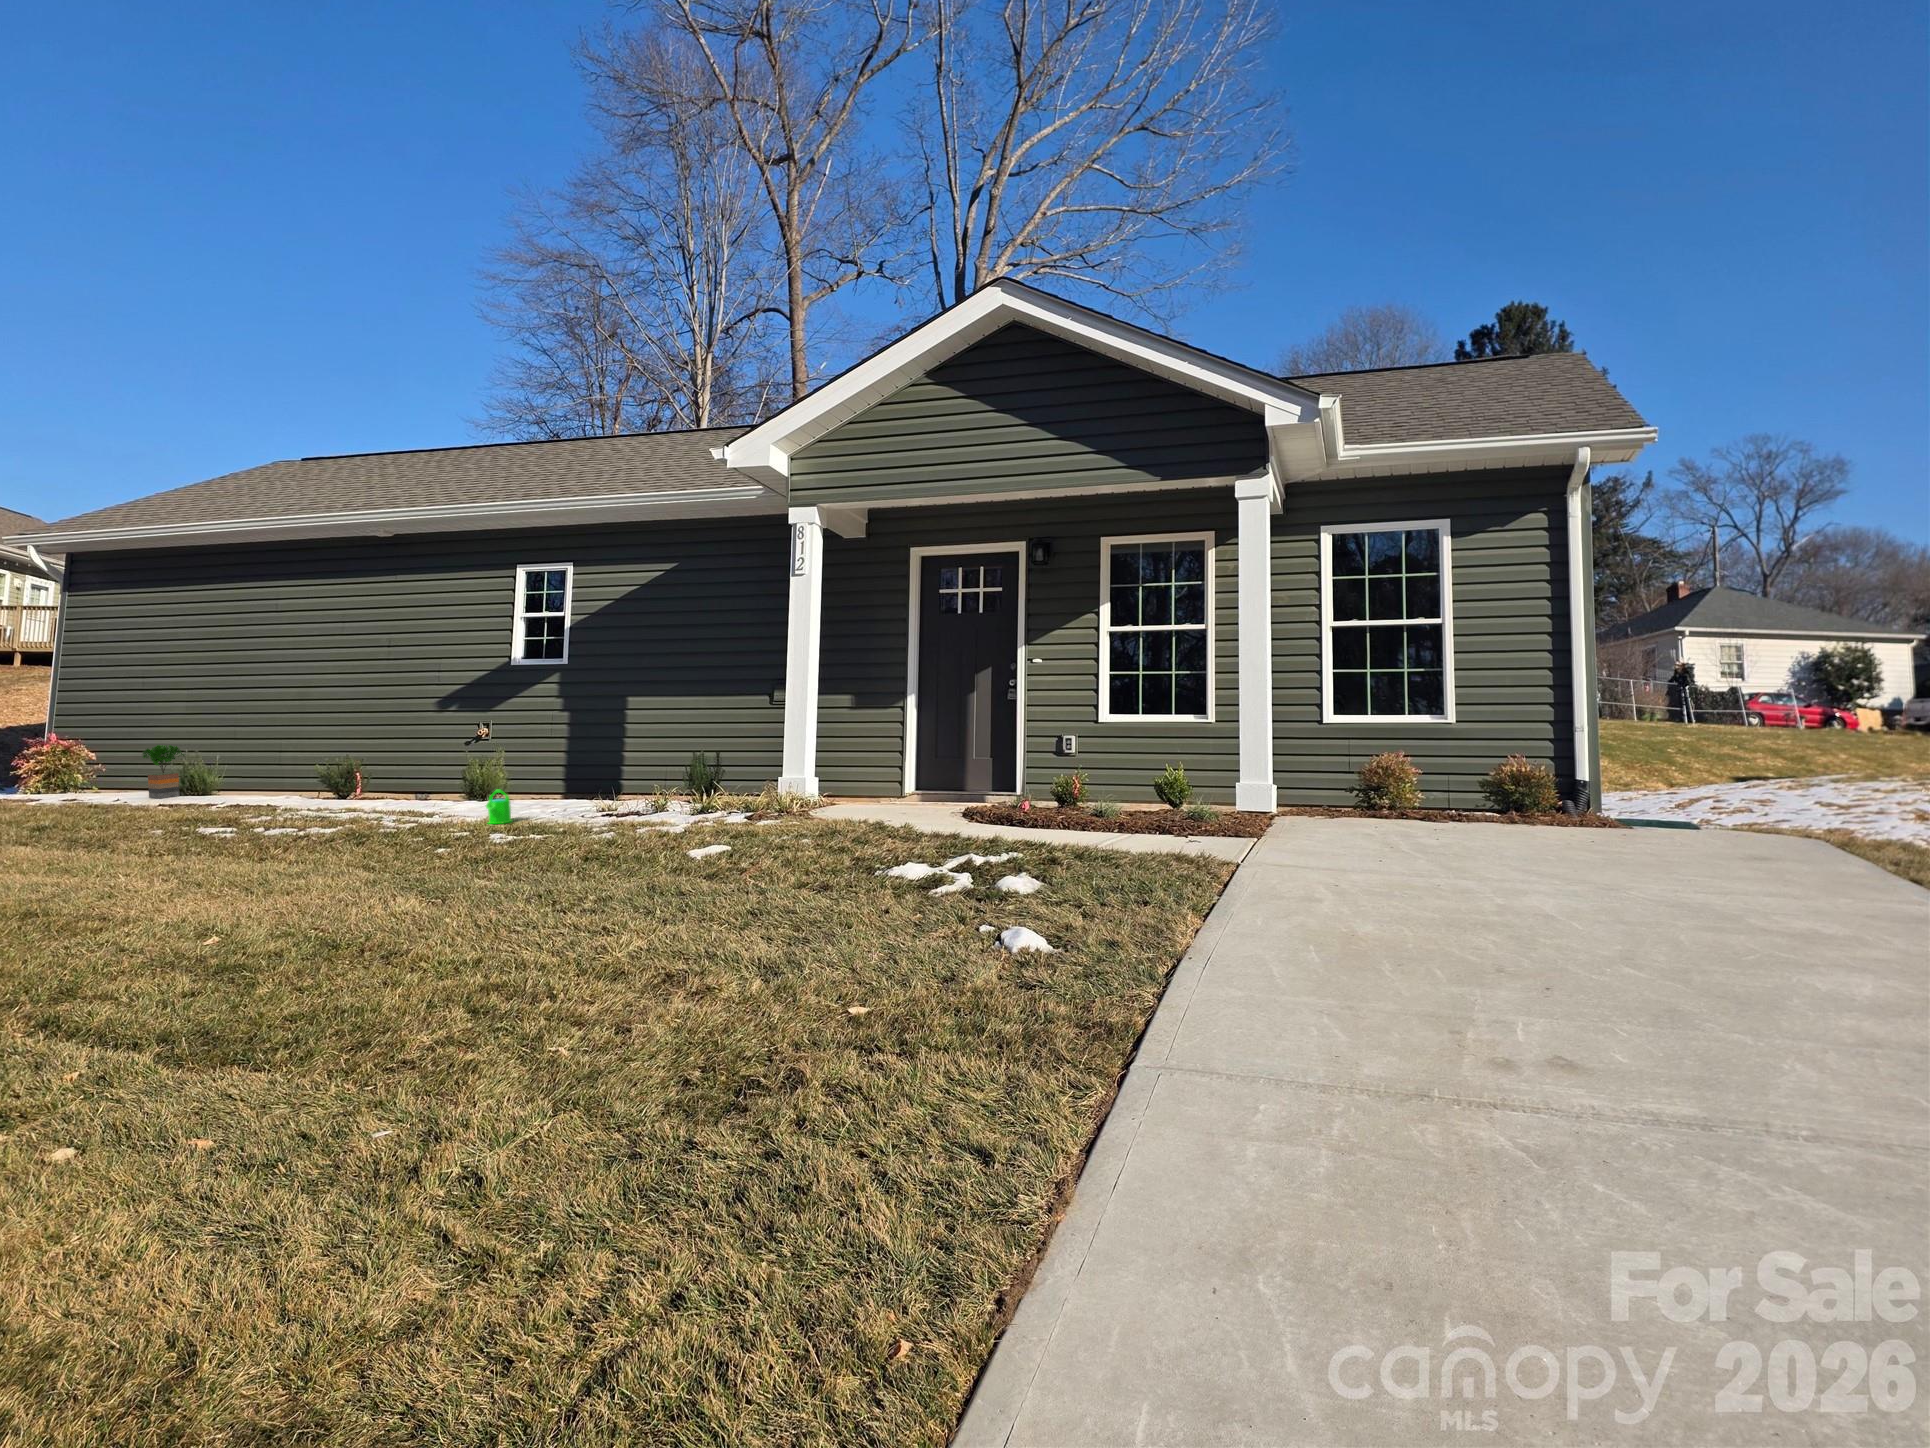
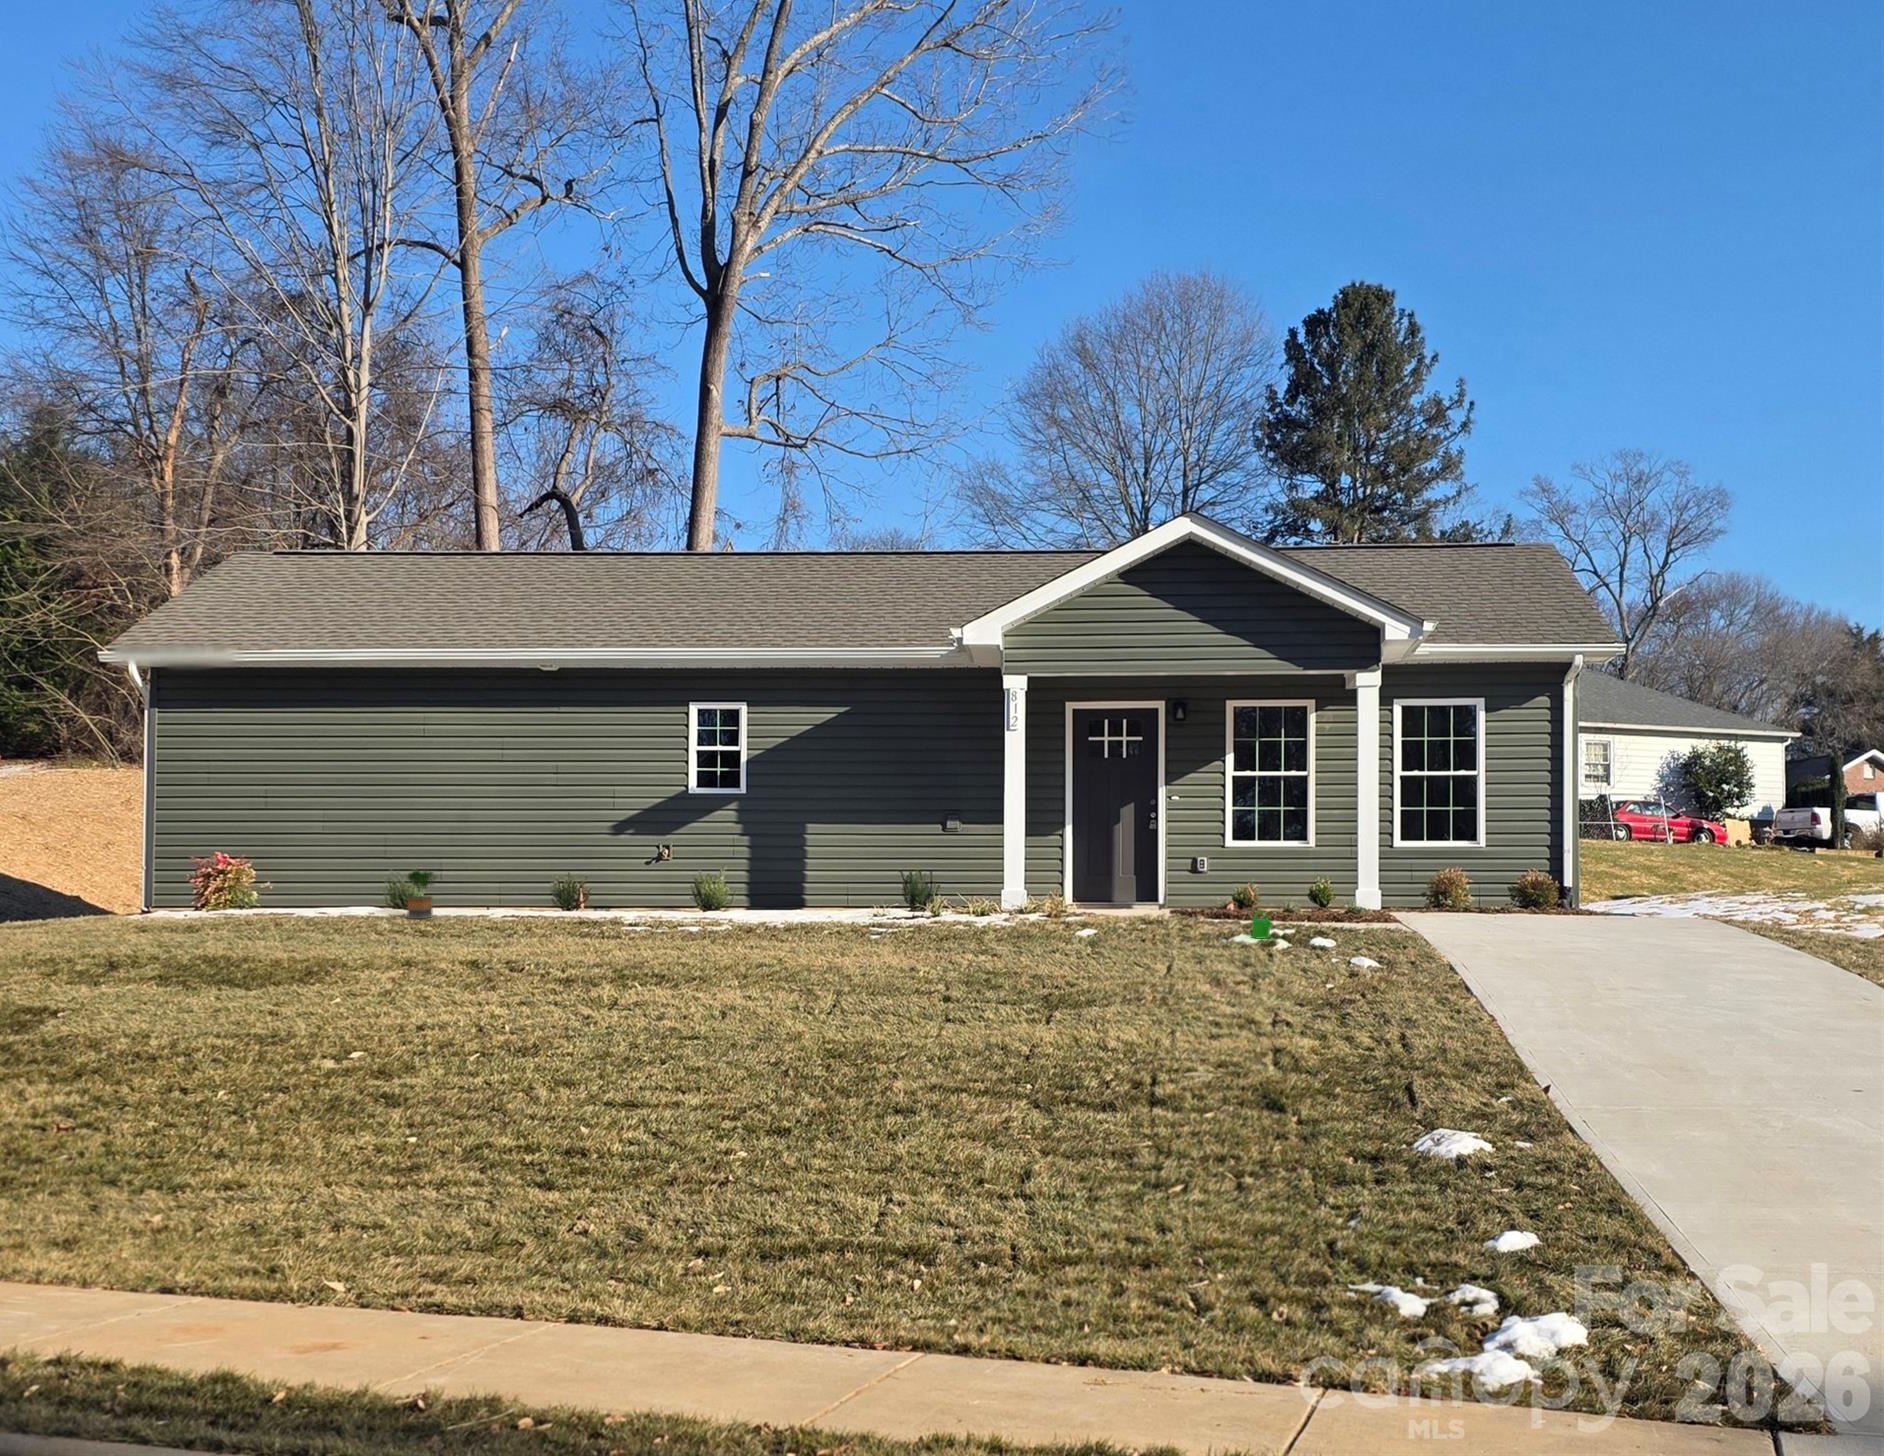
watering can: present [486,789,512,824] -> present [1252,910,1272,939]

